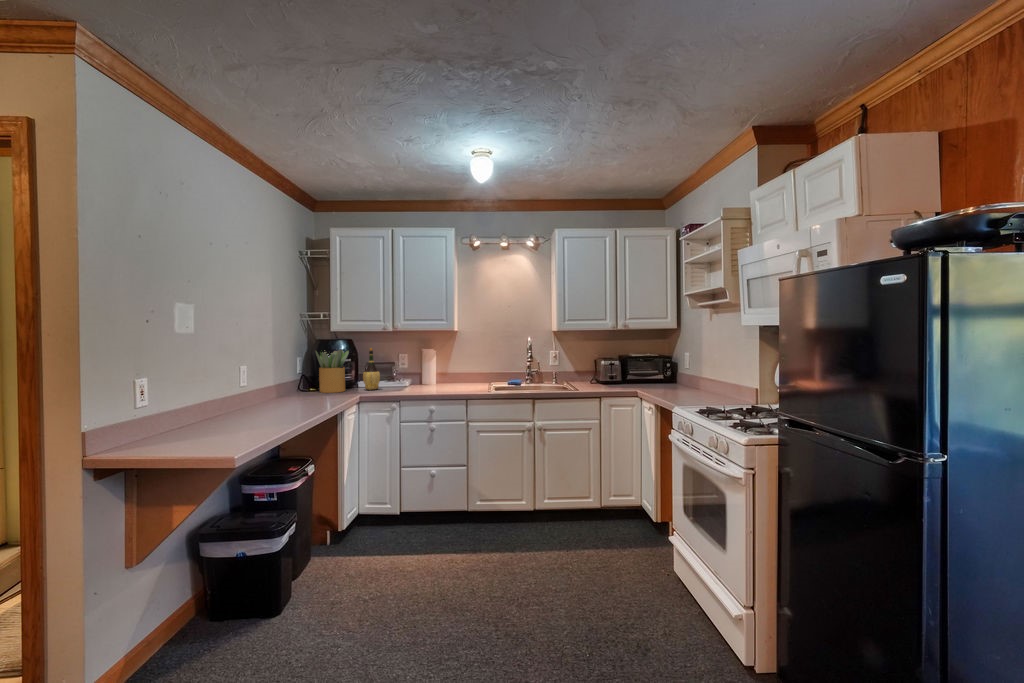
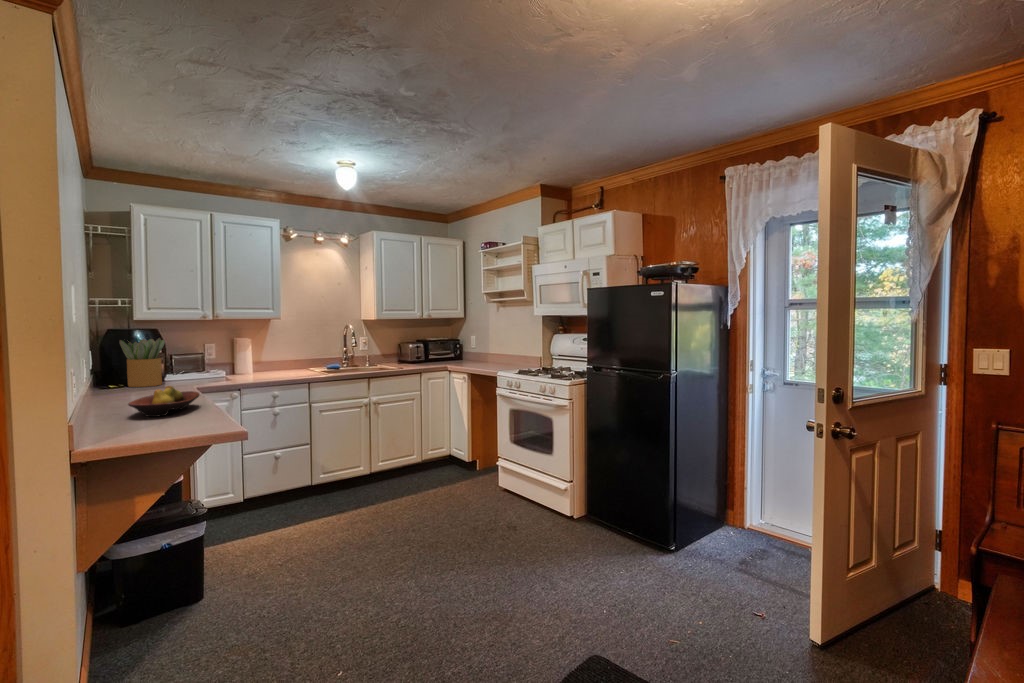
wine bottle: present [363,348,380,390] -> none [180,337,201,381]
fruit bowl: none [208,398,292,428] -> present [128,386,199,417]

